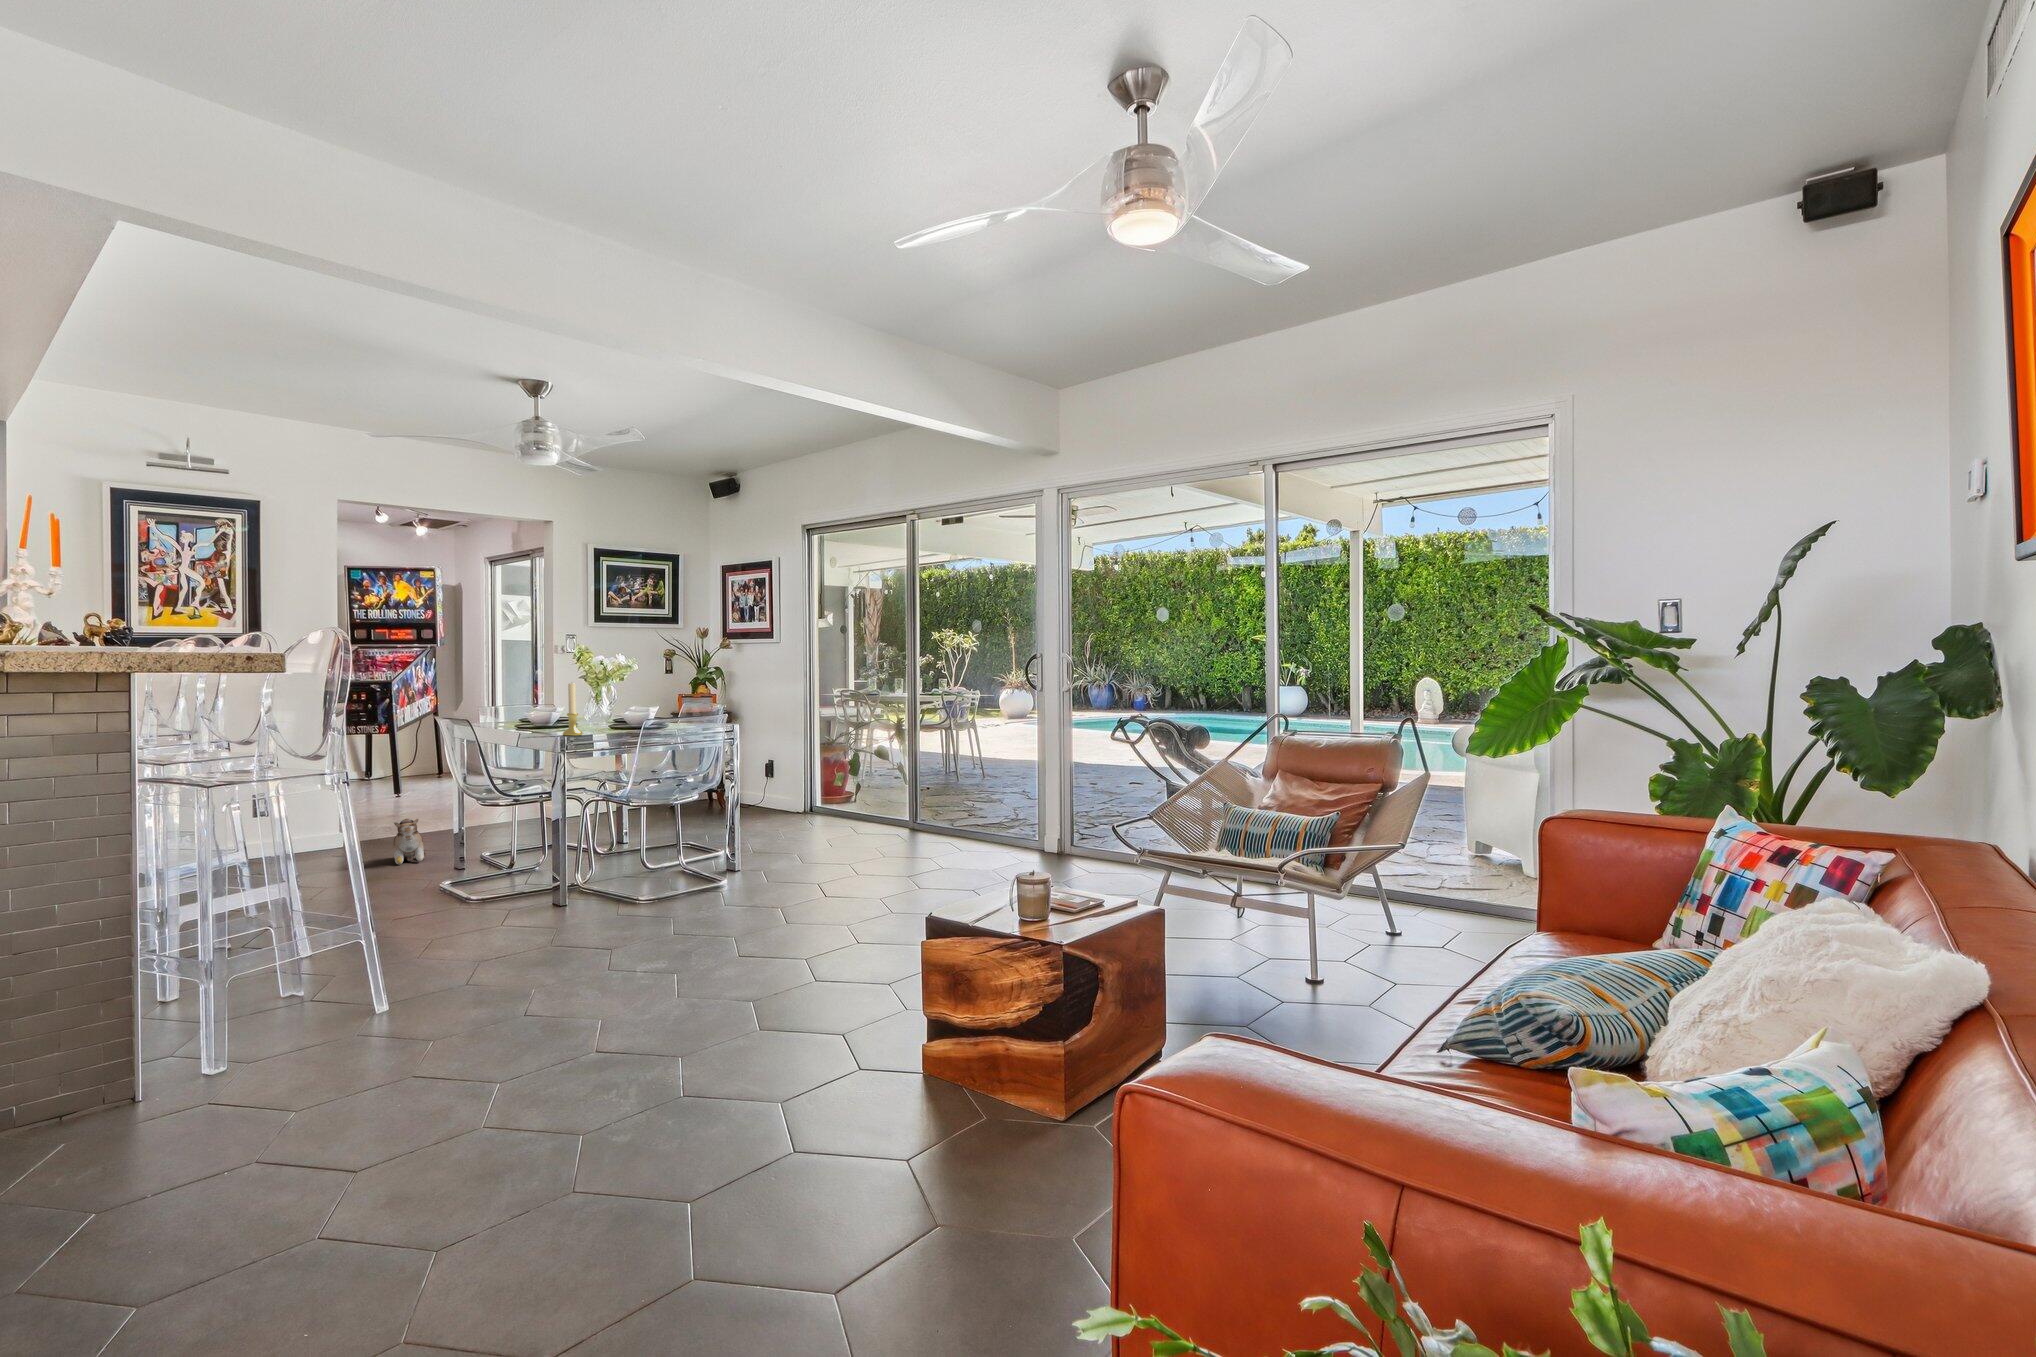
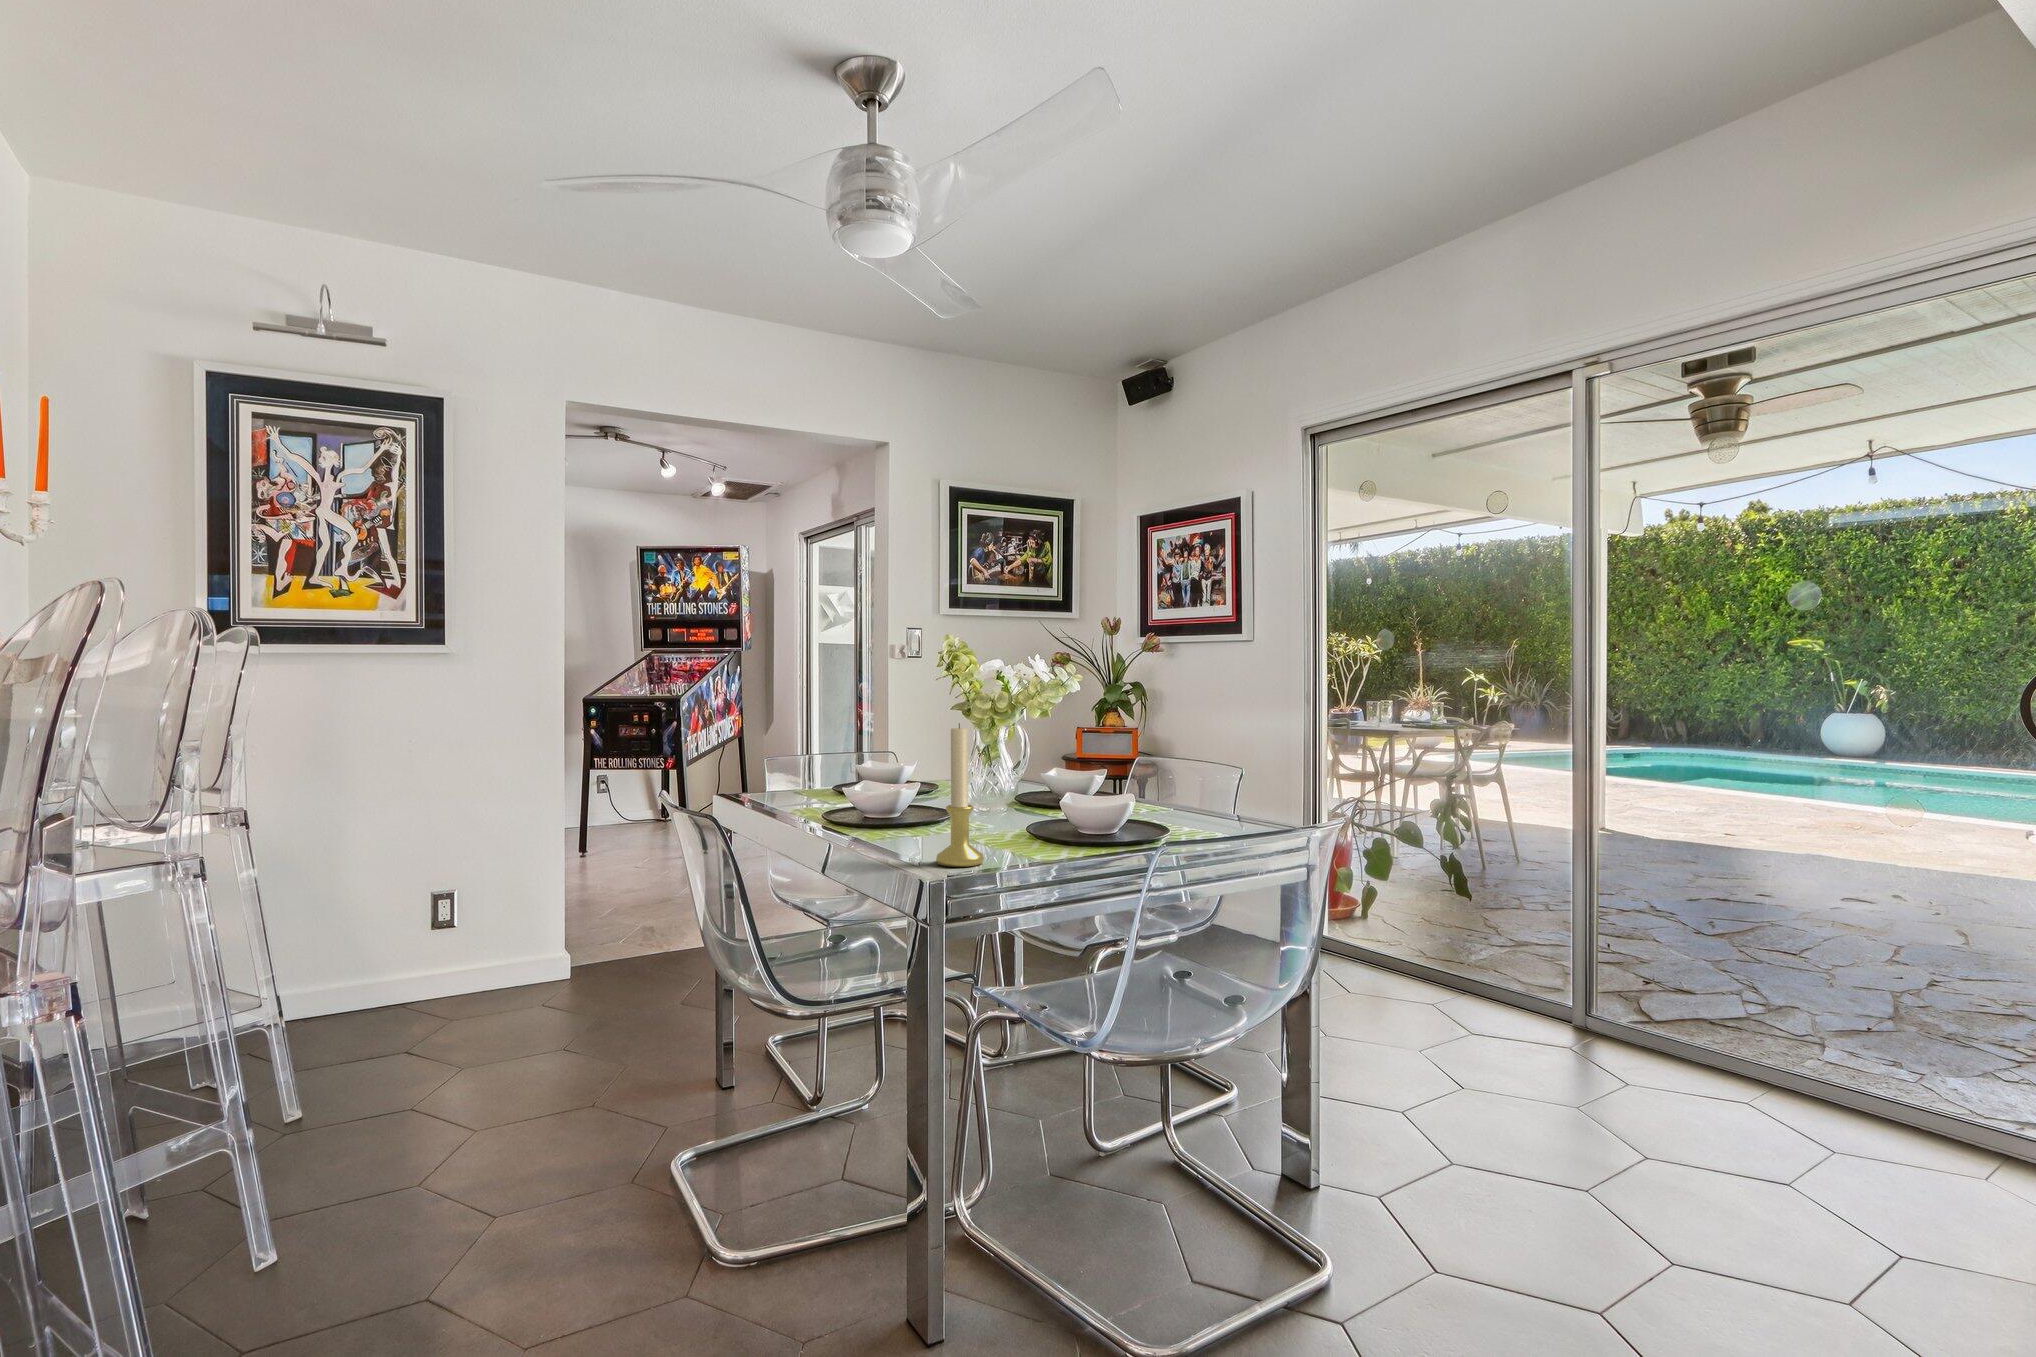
plush toy: present [393,819,425,865] -> none [615,969,676,1055]

